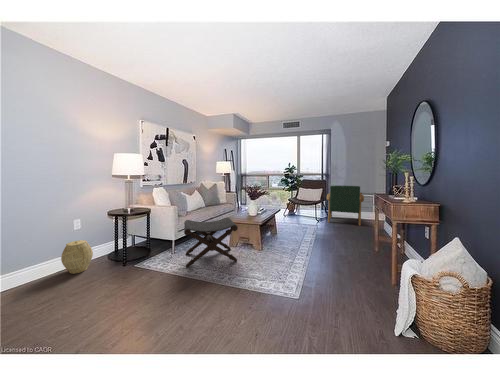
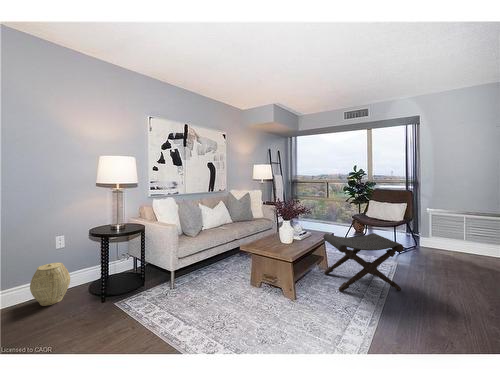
armchair: present [327,185,364,226] -> none [414,199,485,268]
footstool: present [184,217,238,267] -> present [323,233,404,291]

